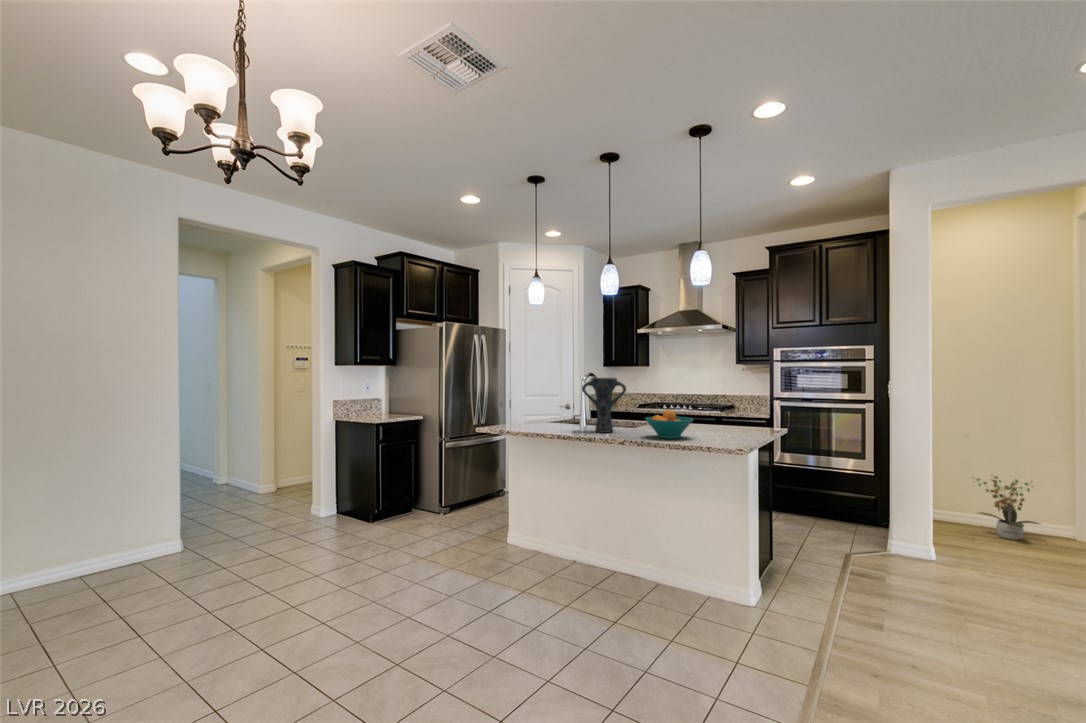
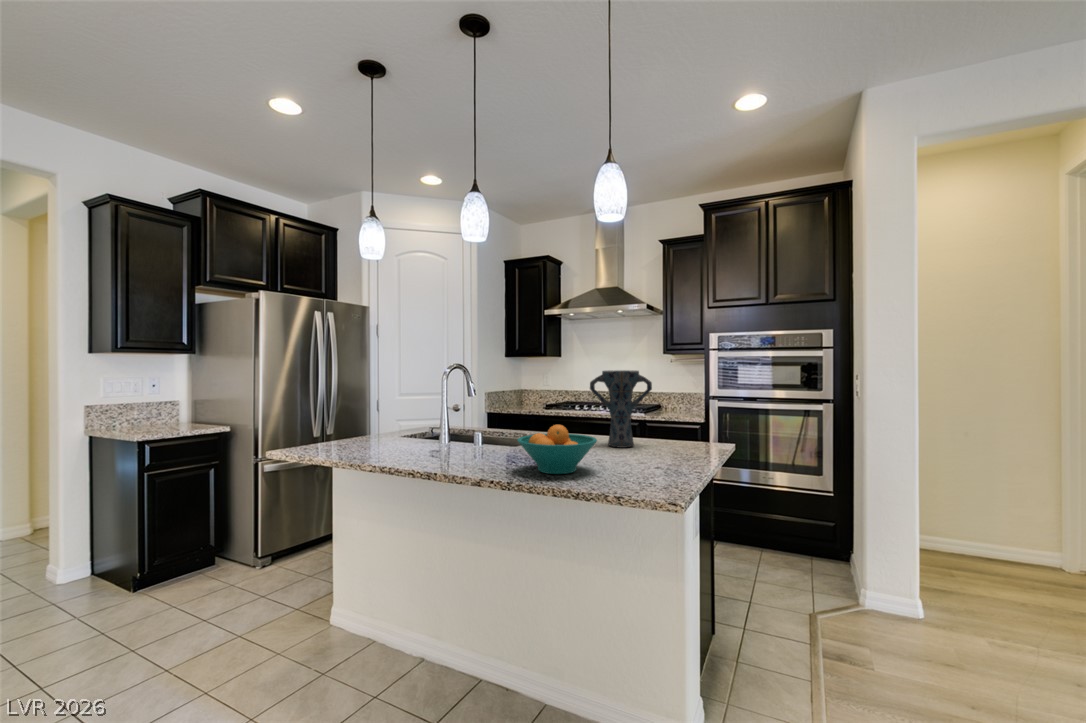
vase: present [582,378,626,433] -> present [590,370,652,448]
potted plant: present [976,476,1039,540] -> none [948,491,1035,576]

